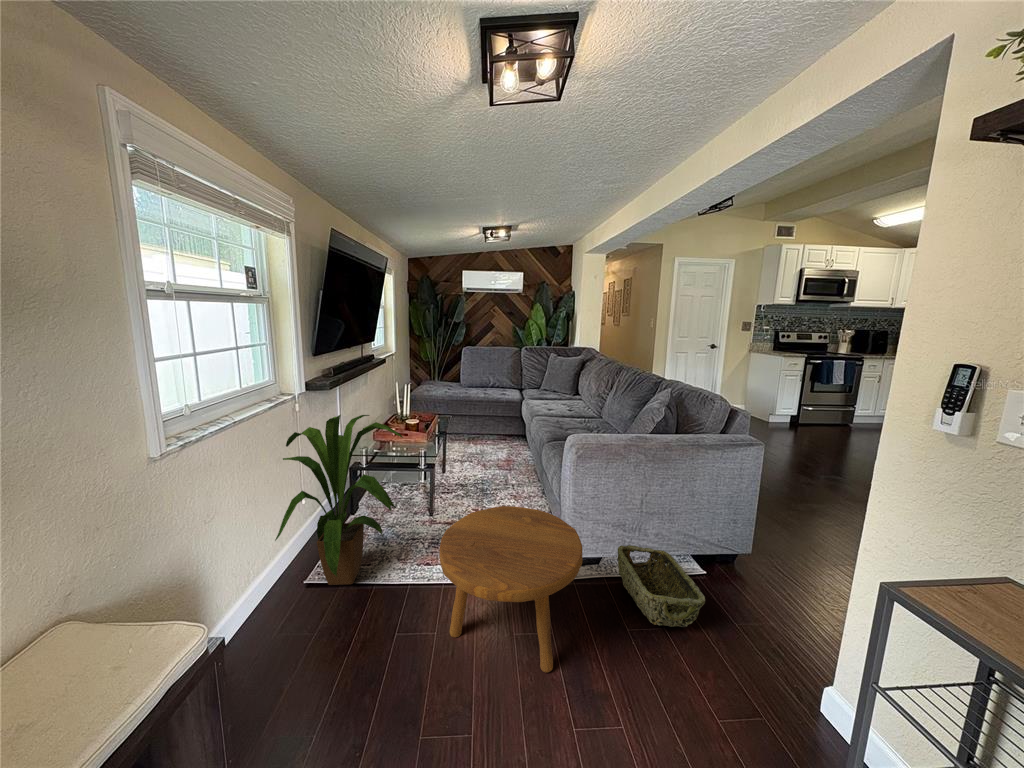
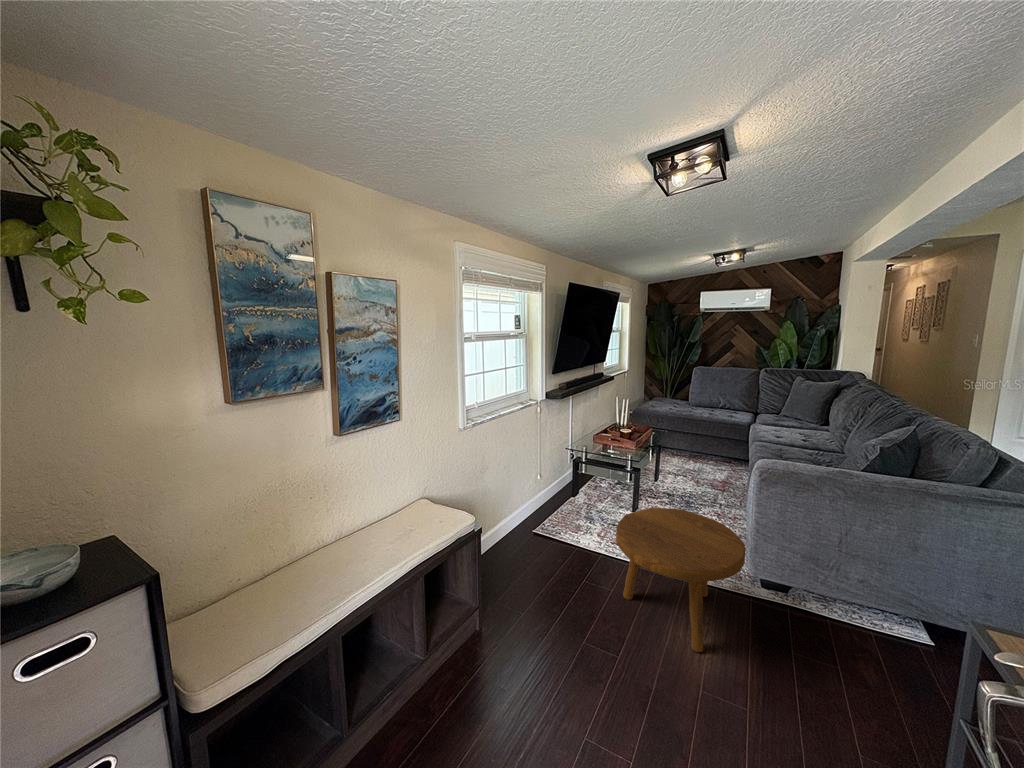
house plant: present [275,415,403,585] -> none [517,416,604,541]
woven basket: present [618,545,705,627] -> none [806,582,906,684]

